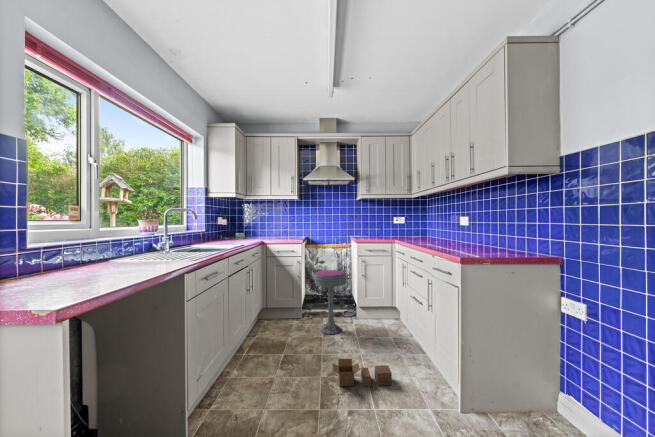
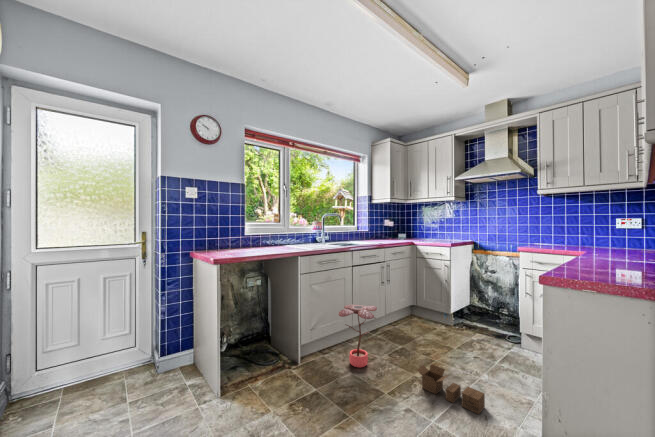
bar stool: present [315,270,346,334] -> none [451,278,490,351]
potted plant: none [237,318,288,400] -> present [339,305,377,367]

